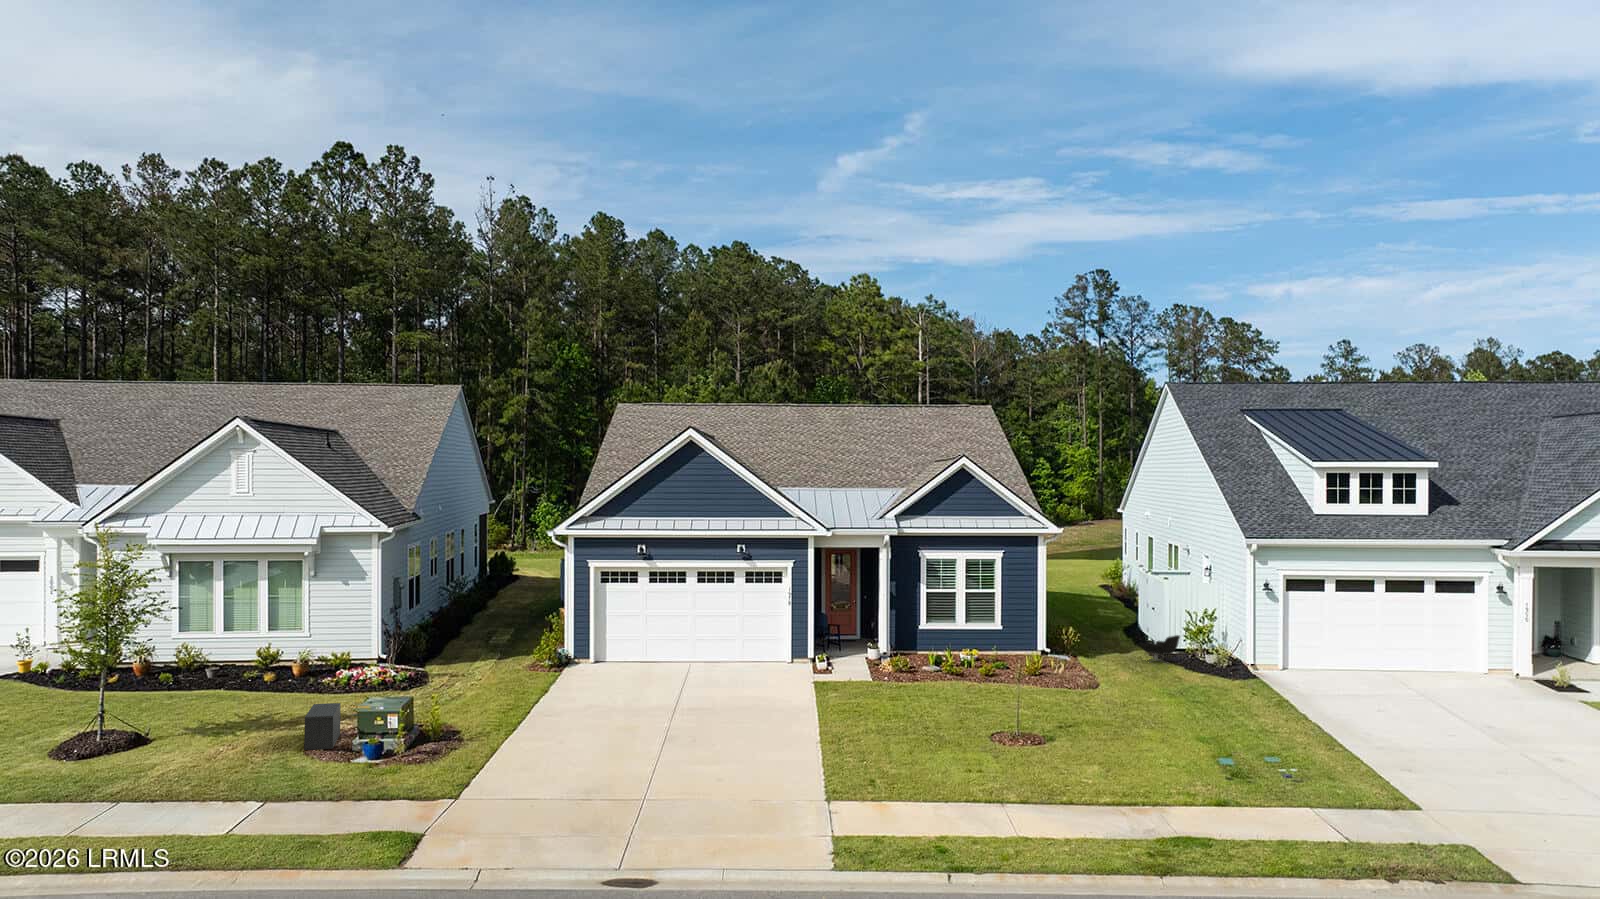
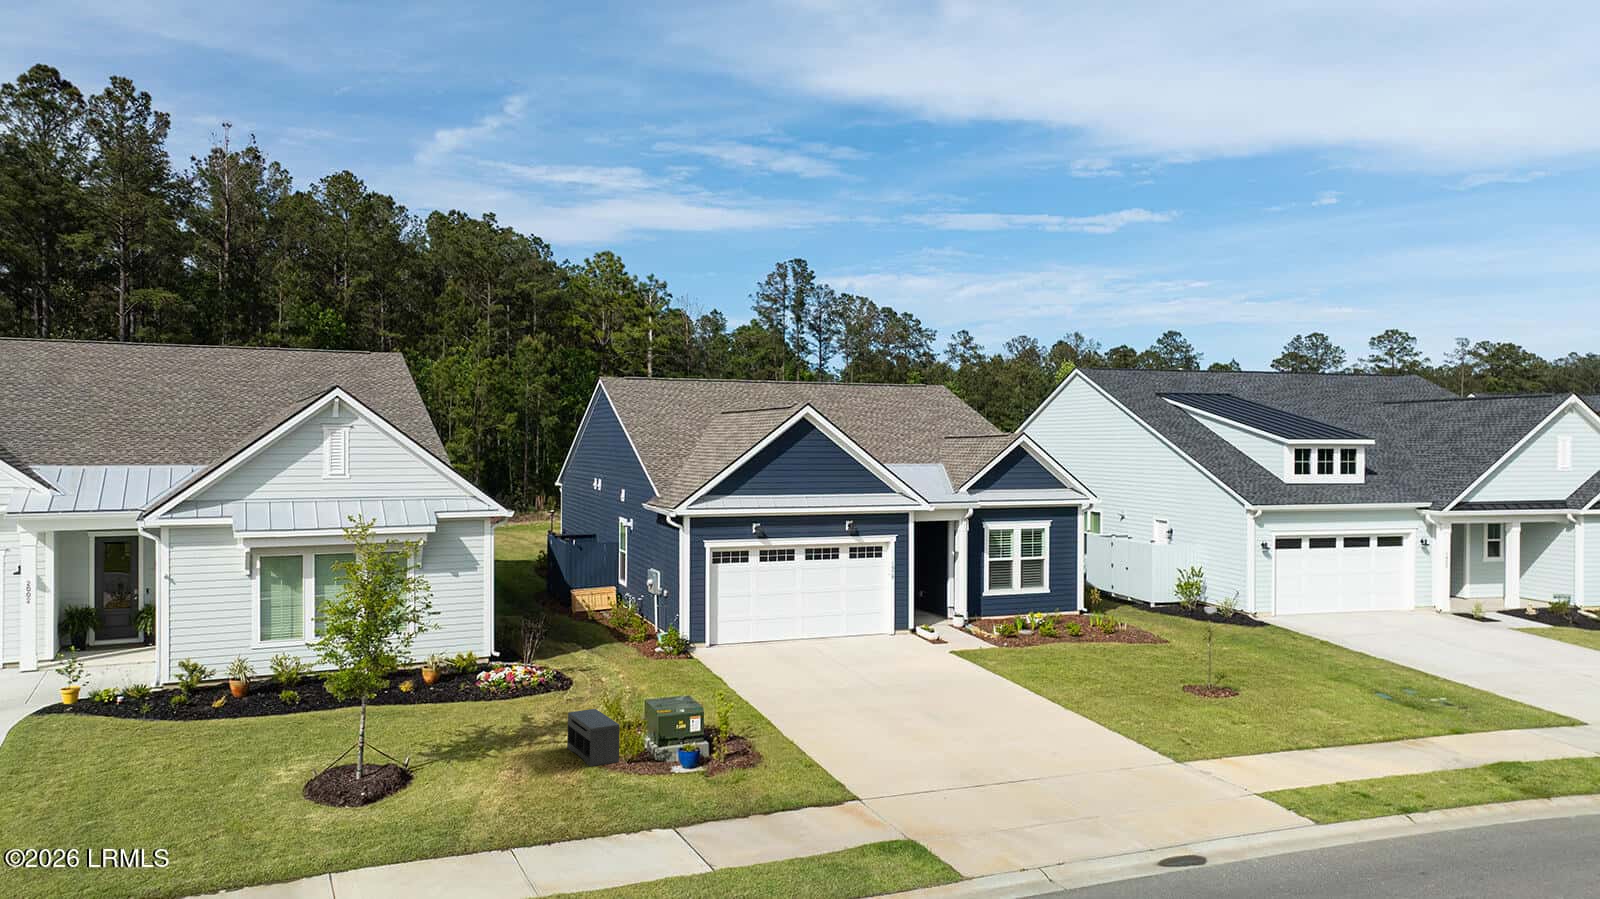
lounge chair: present [1141,635,1180,660] -> none [1155,591,1188,616]

